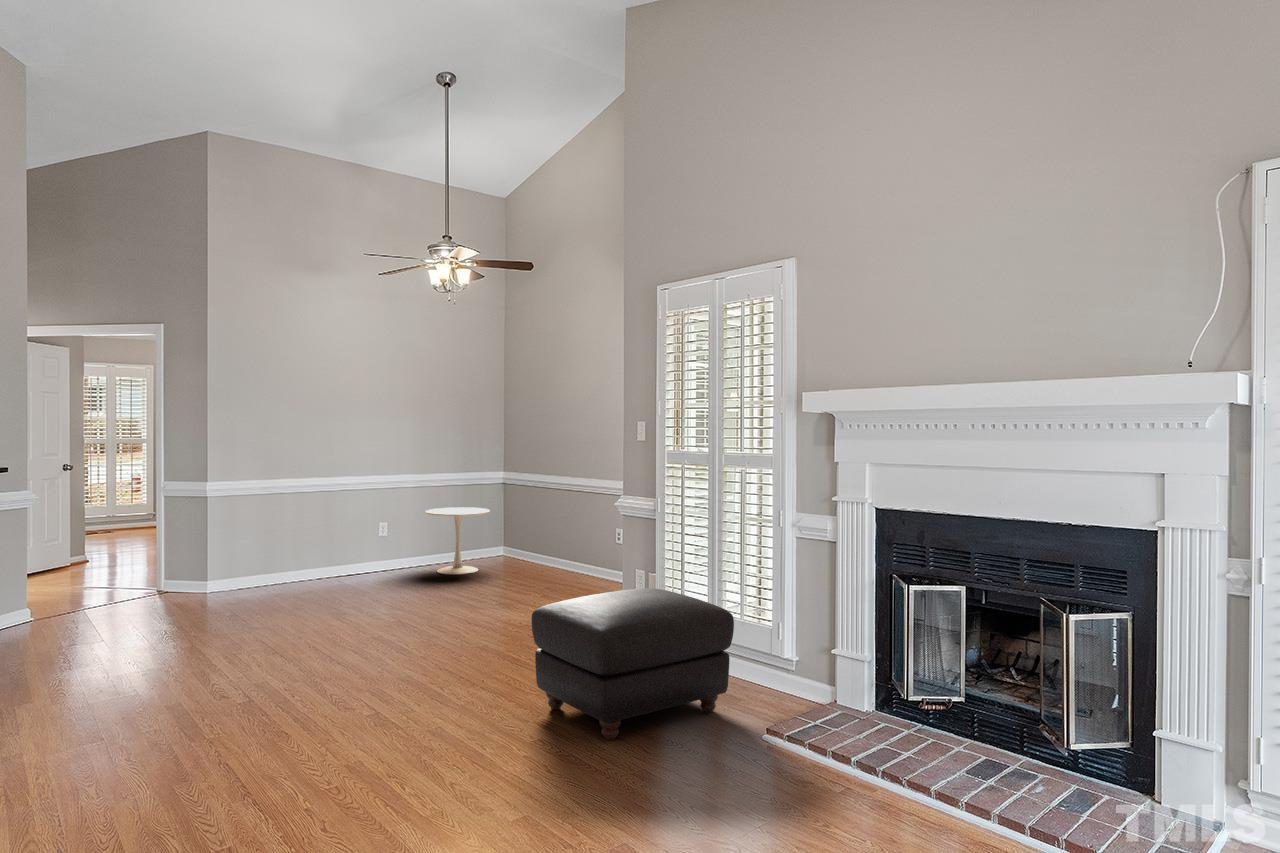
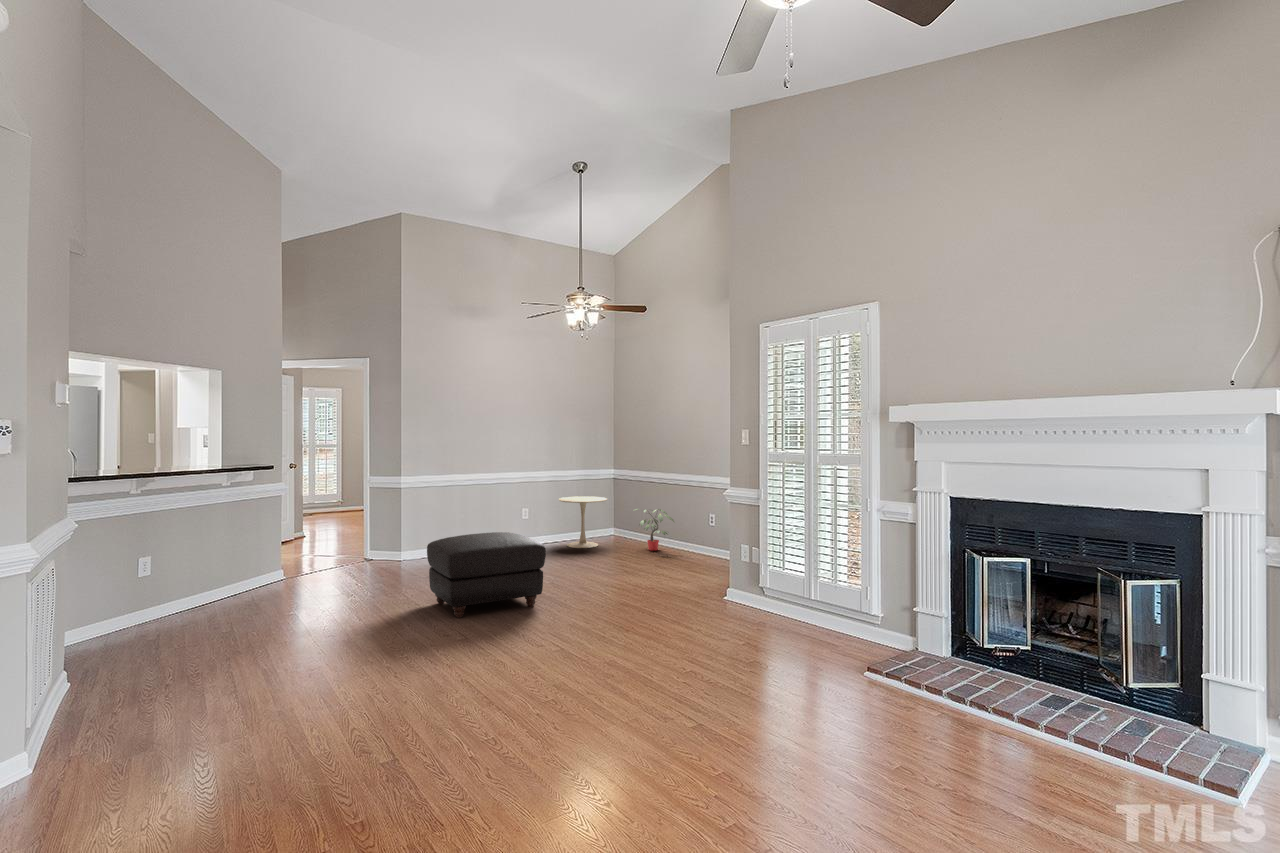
potted plant: none [519,523,575,577] -> present [635,509,674,551]
ottoman: present [532,588,734,740] -> present [427,532,546,618]

